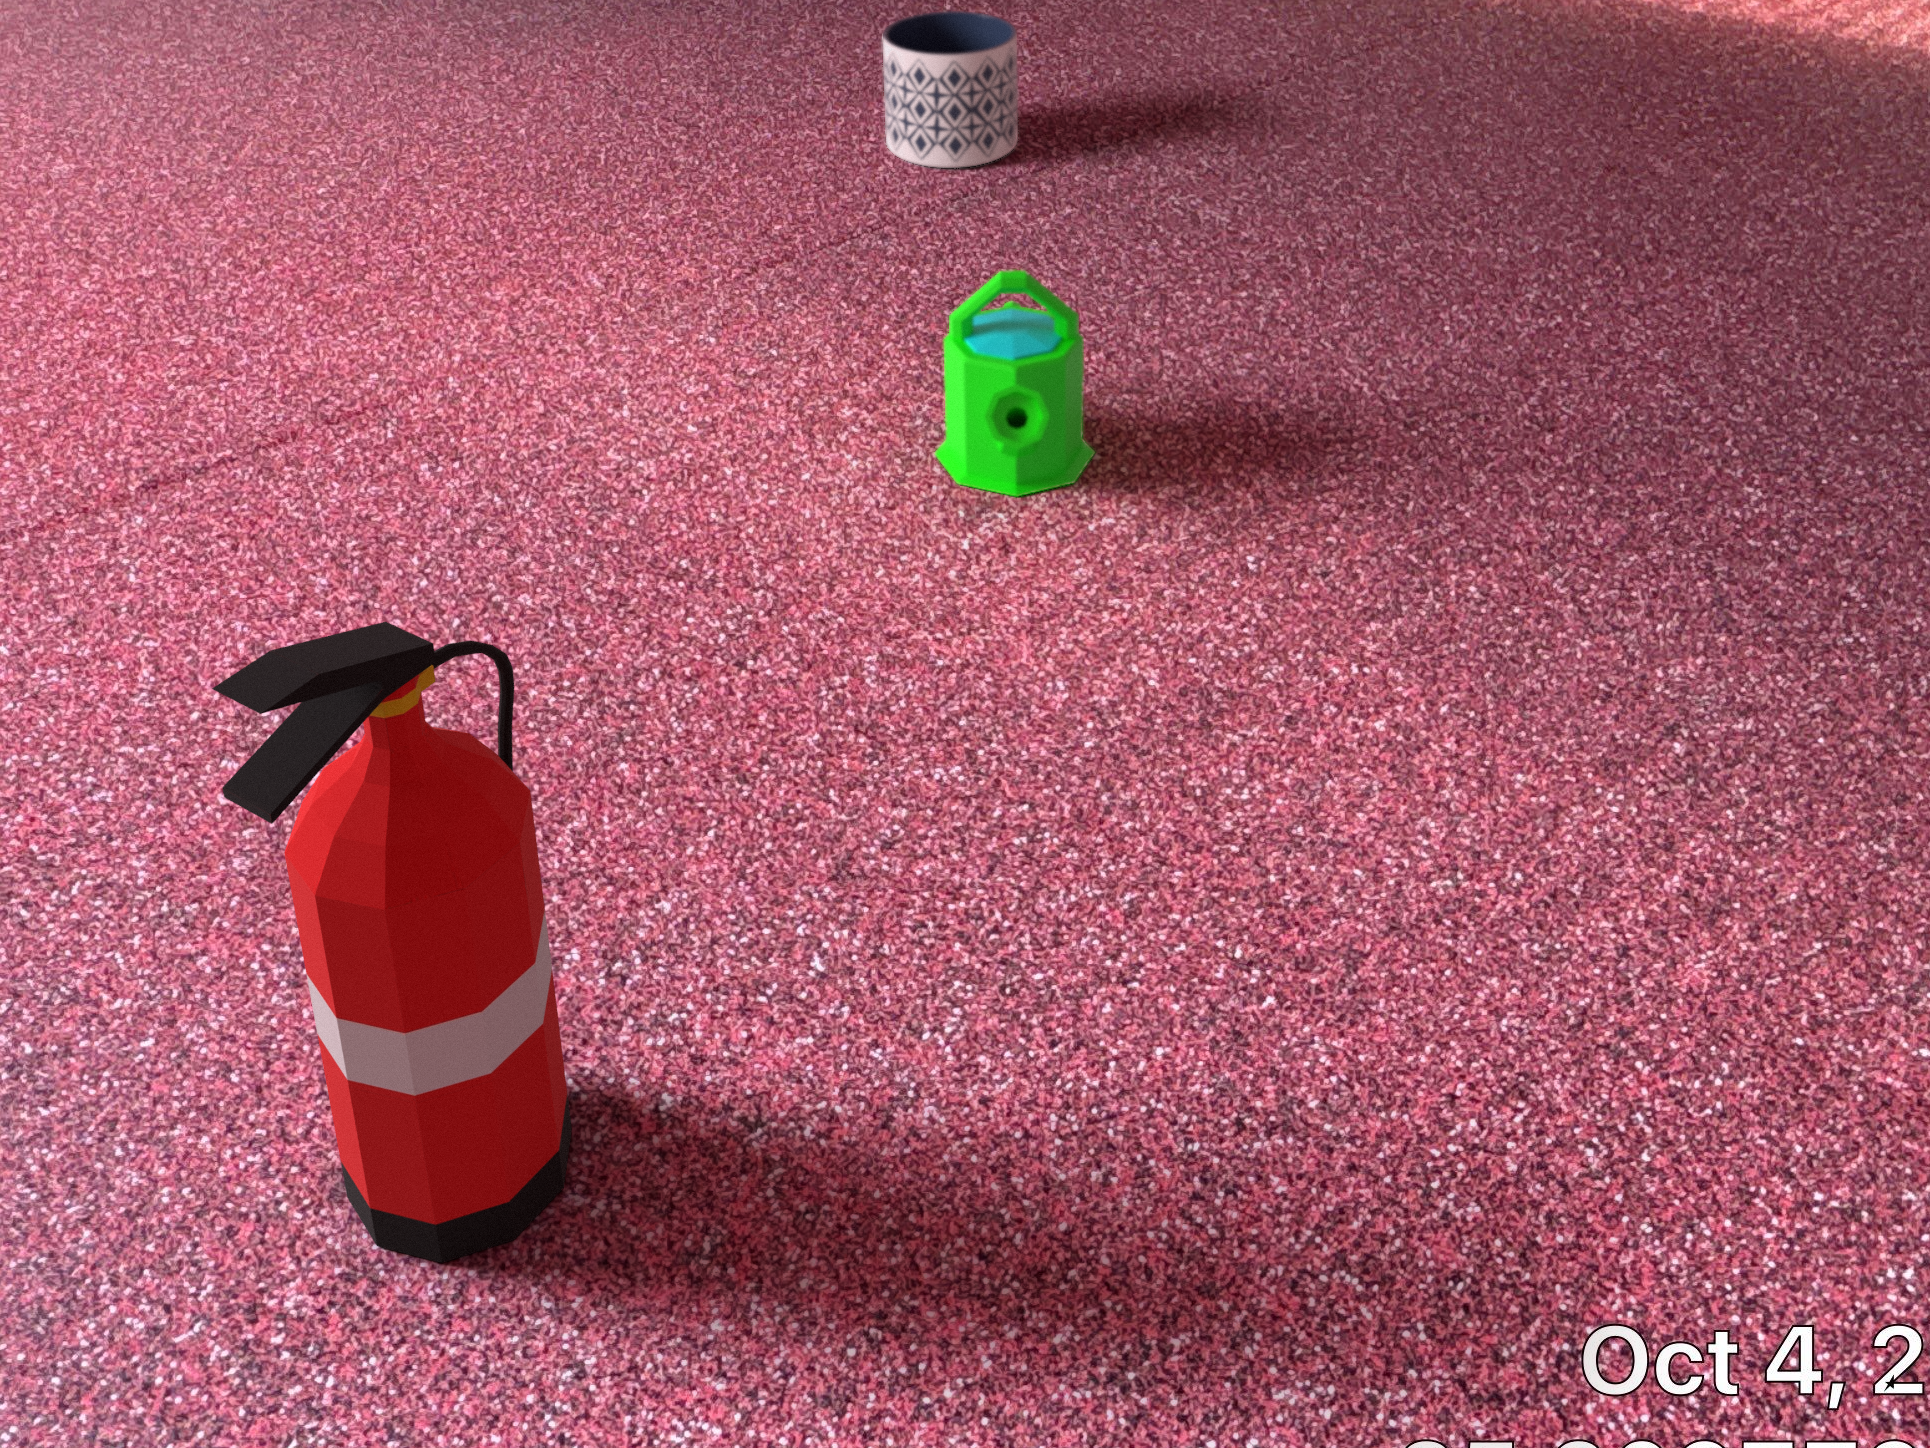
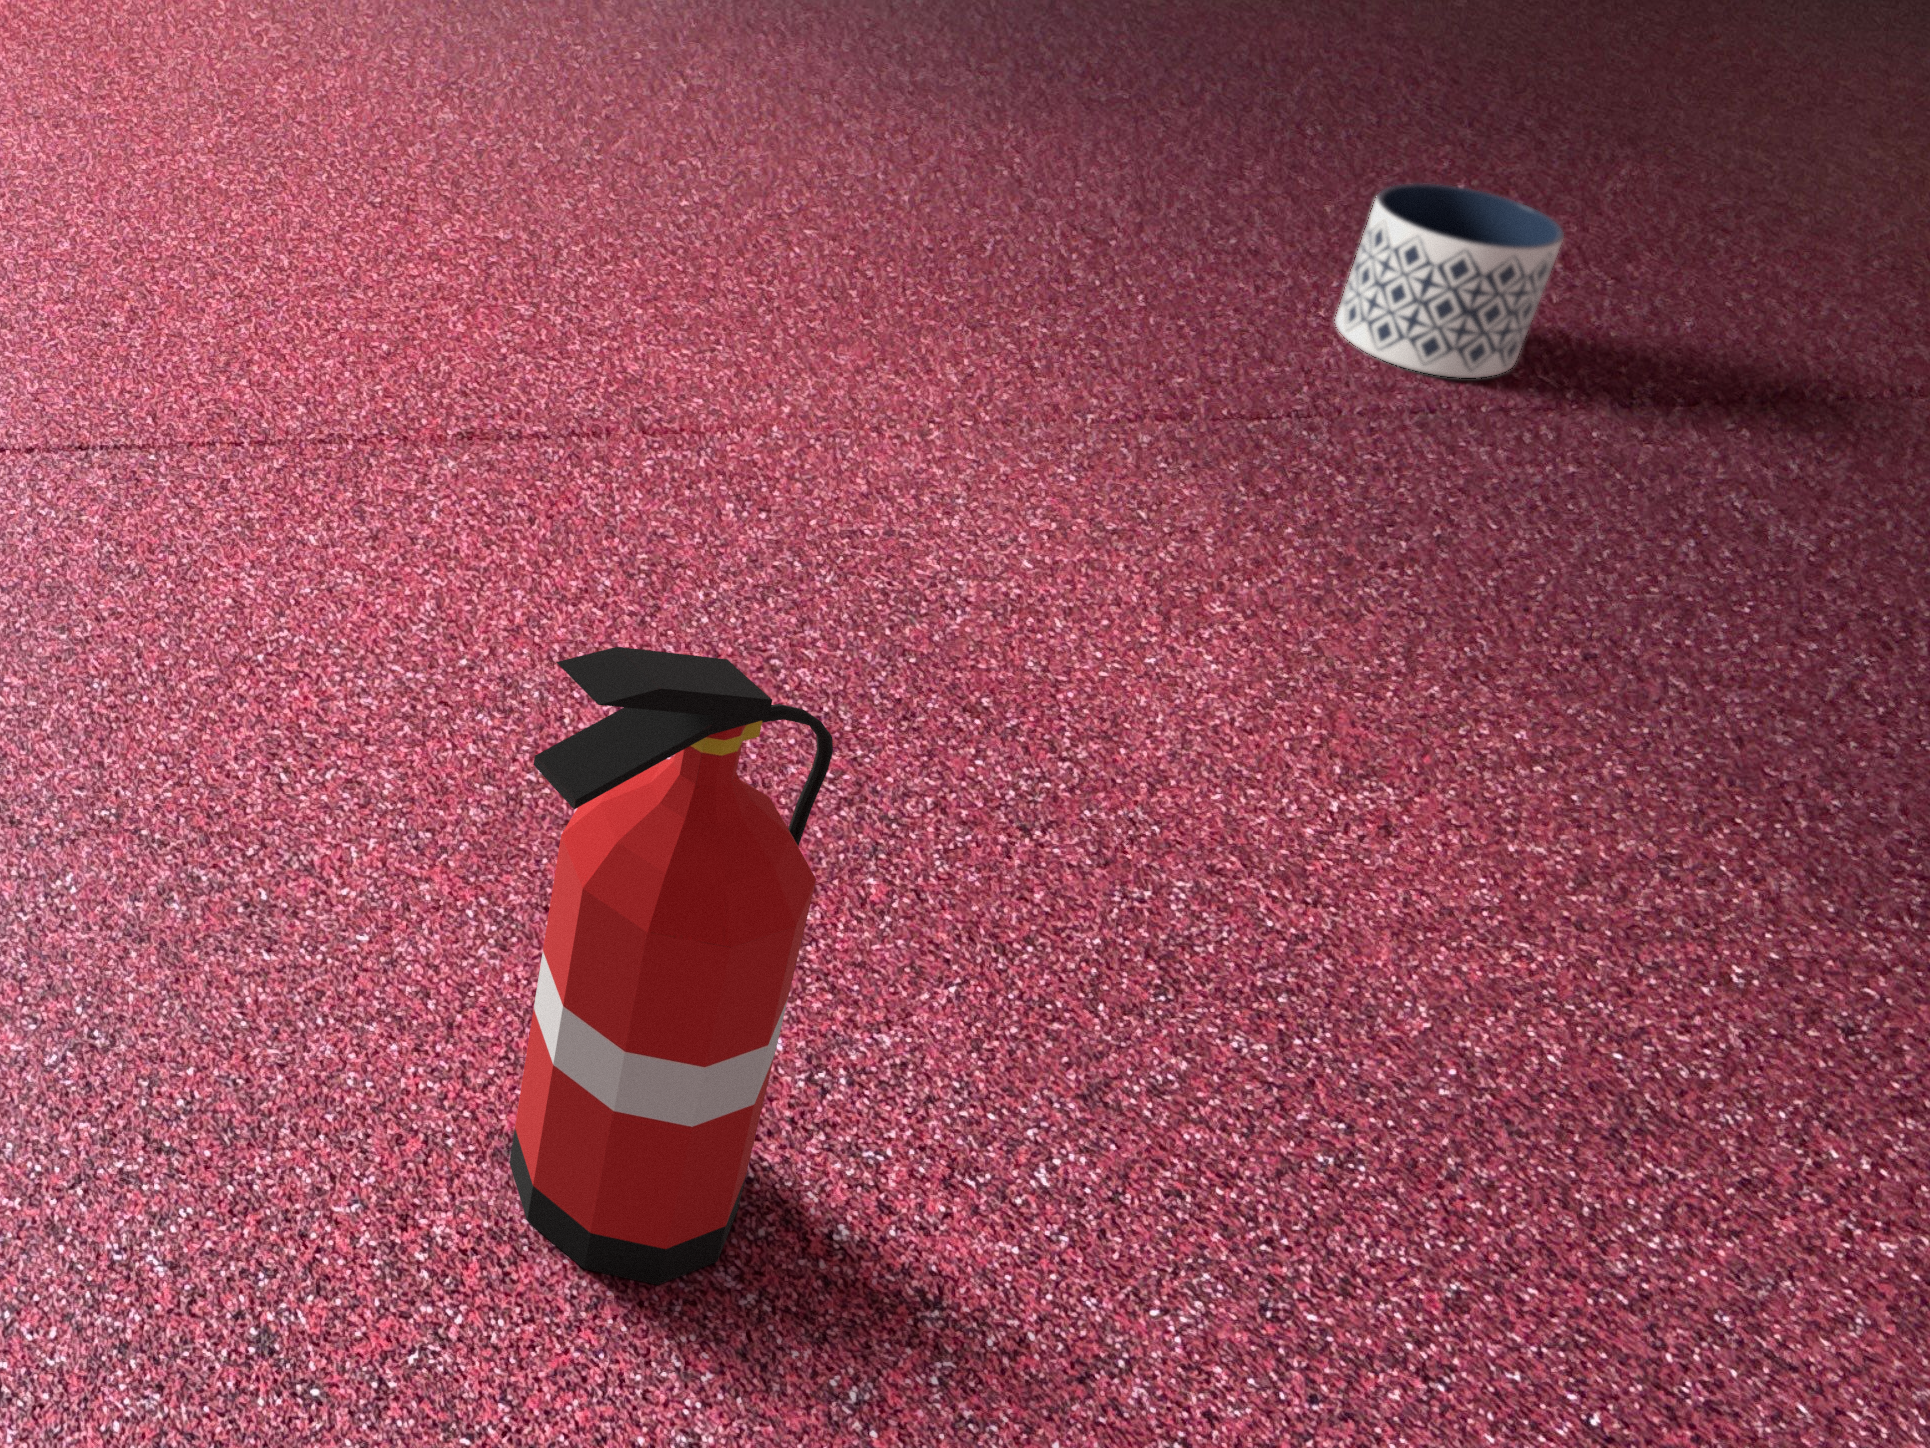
watering can: present [935,270,1095,496] -> none [1314,513,1577,786]

